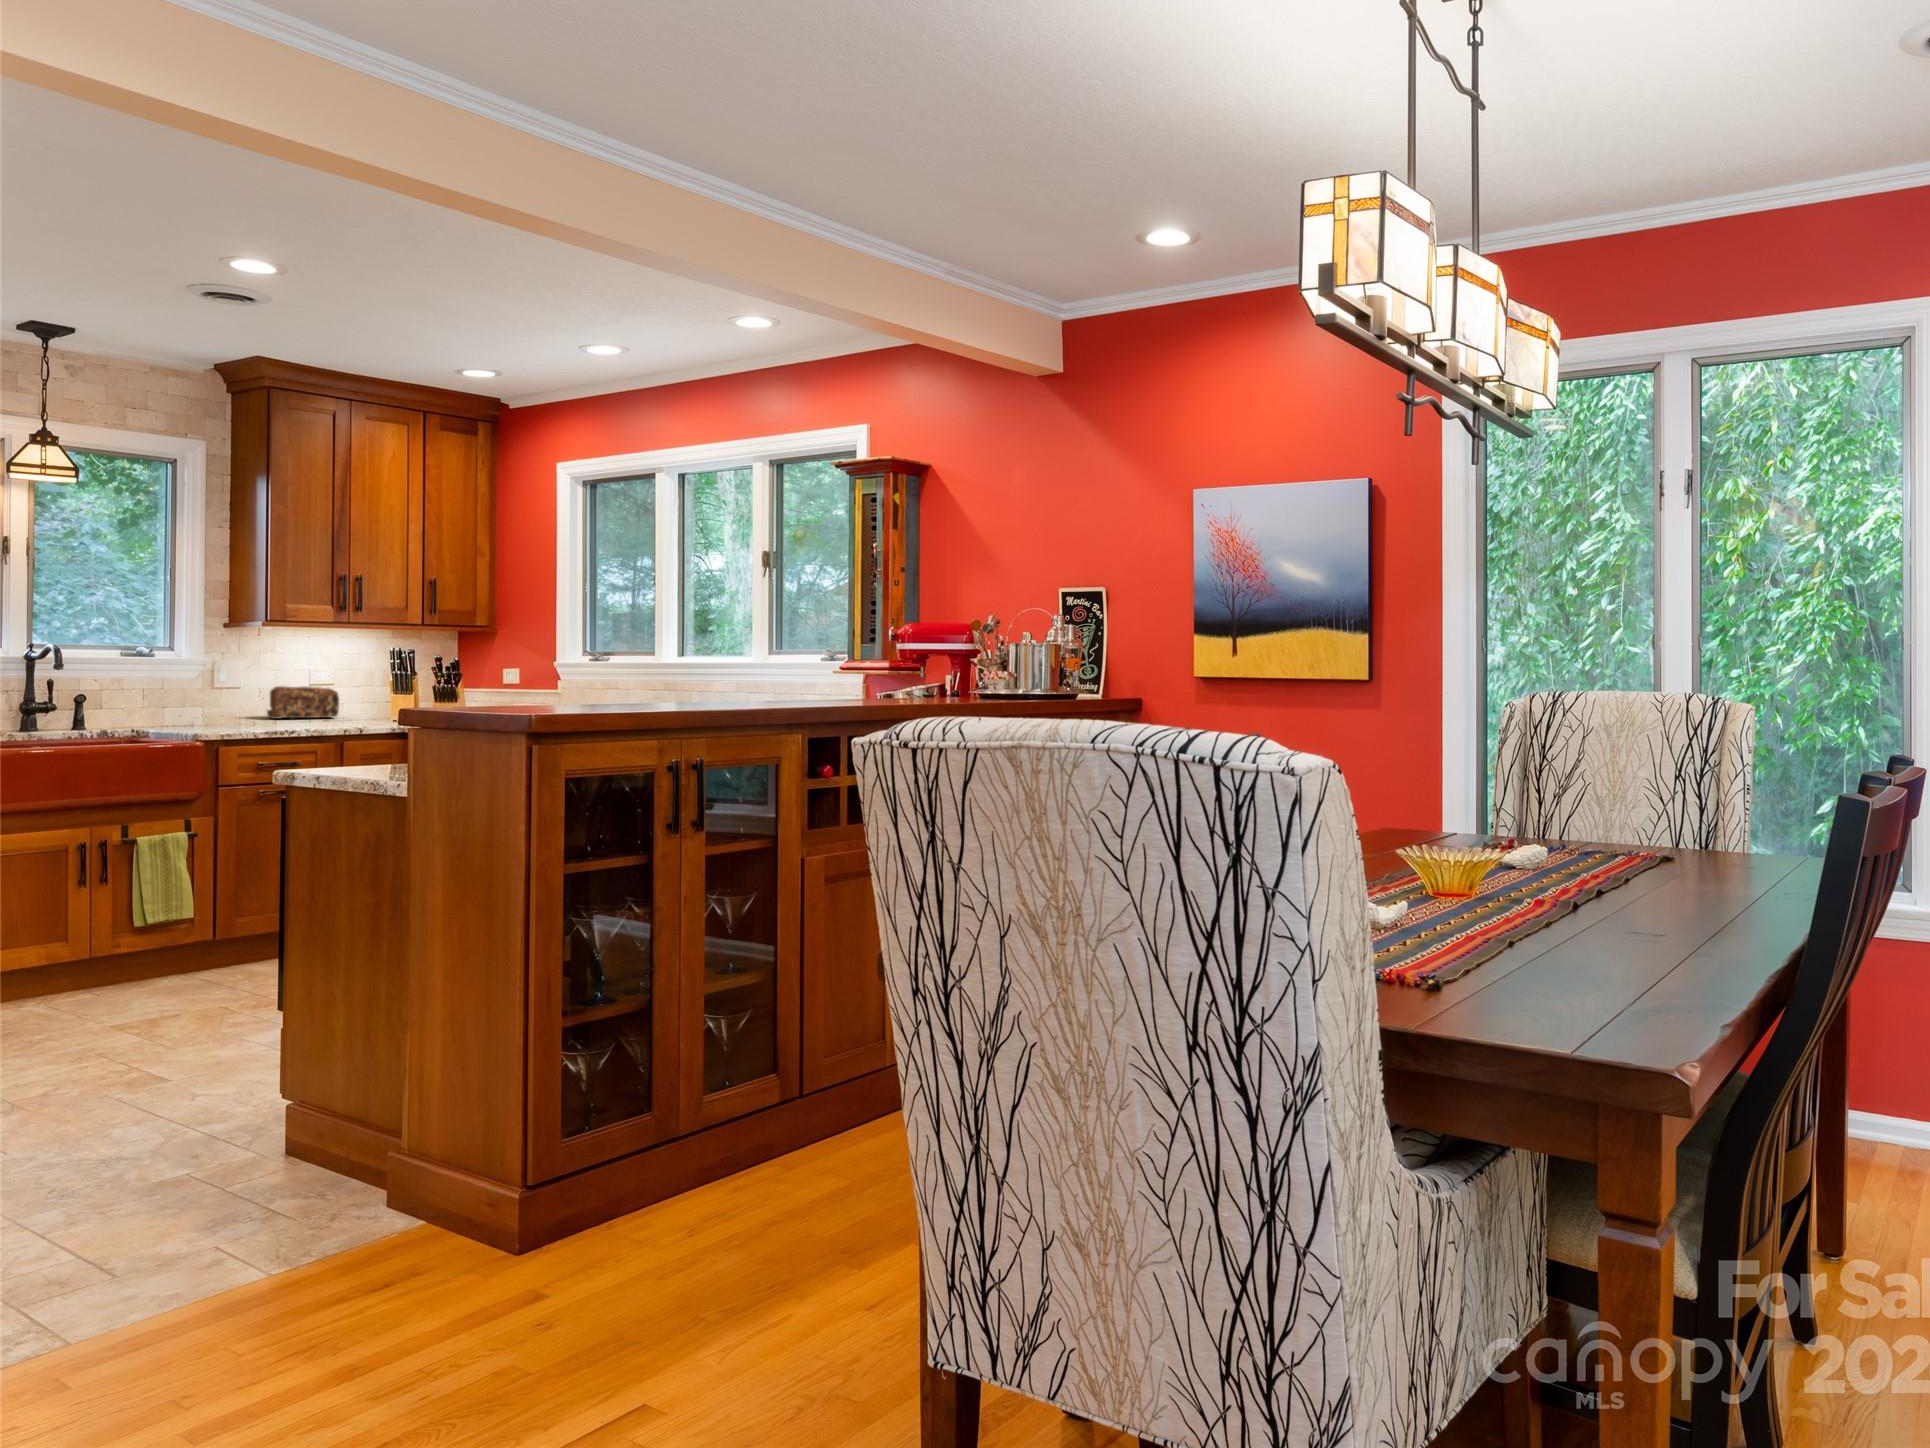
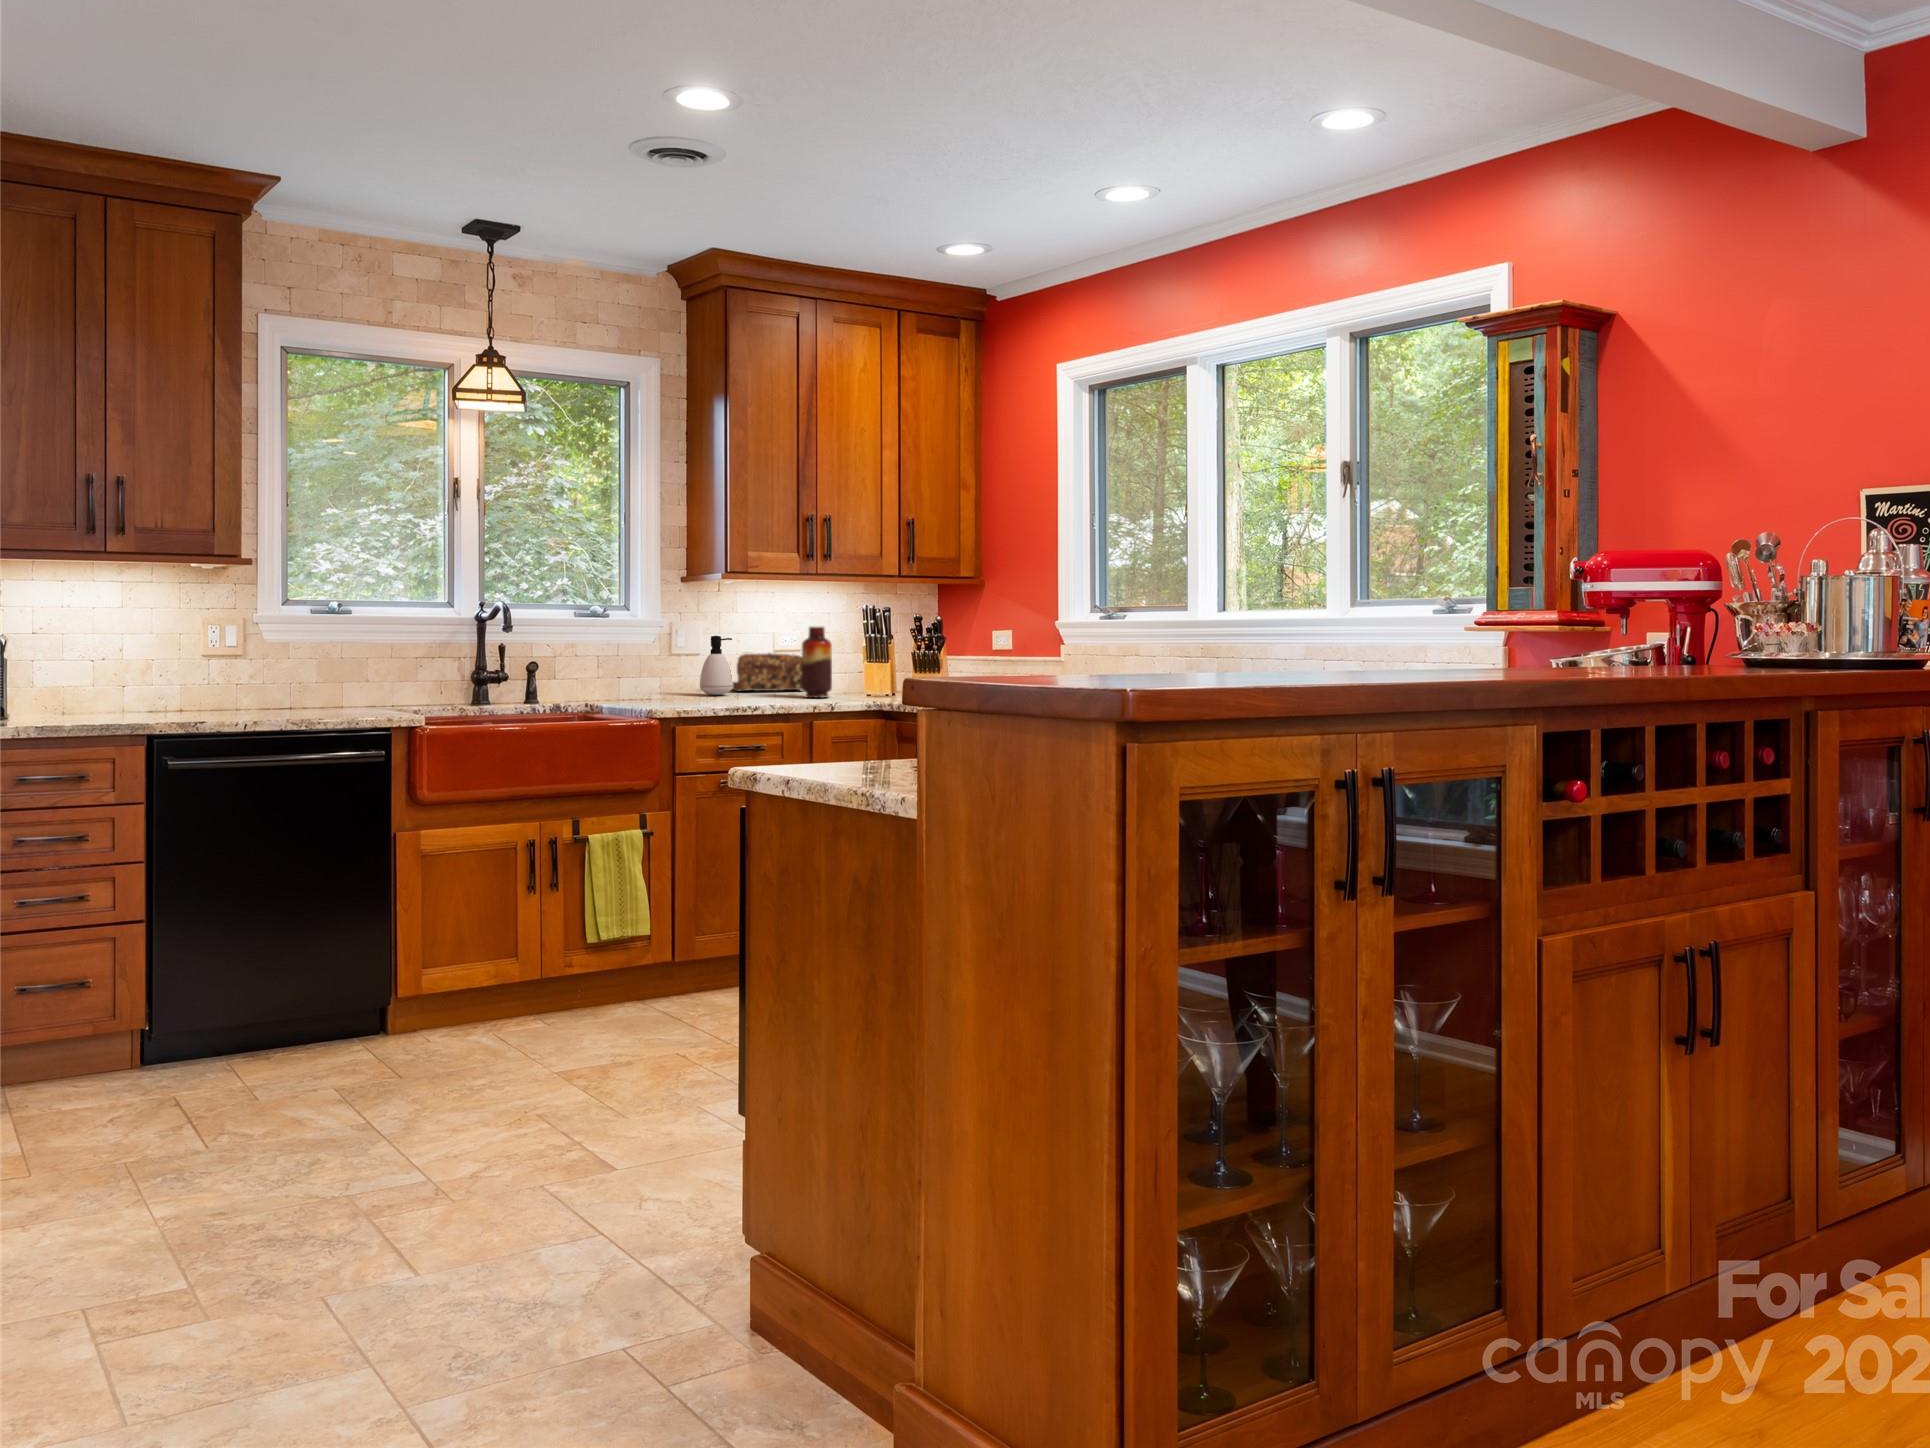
vase: none [334,665,360,724] -> present [802,627,832,698]
soap dispenser: none [239,673,270,722] -> present [700,636,733,695]

